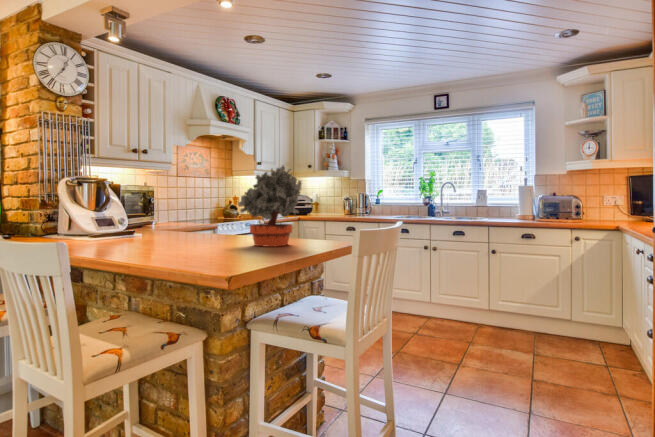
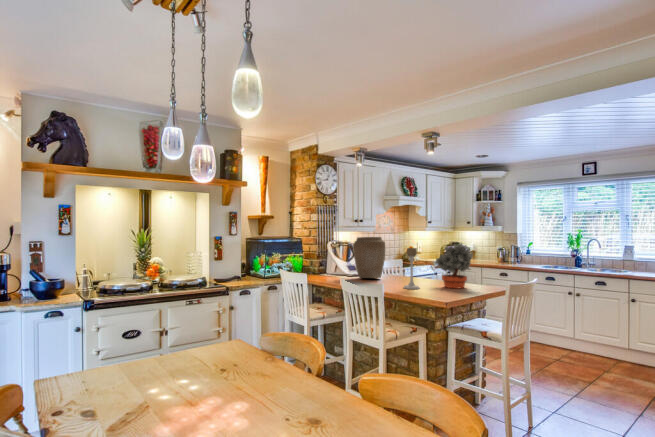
vase: none [97,162,161,239] -> present [353,237,385,278]
candle holder: none [169,172,203,253] -> present [403,248,420,289]

